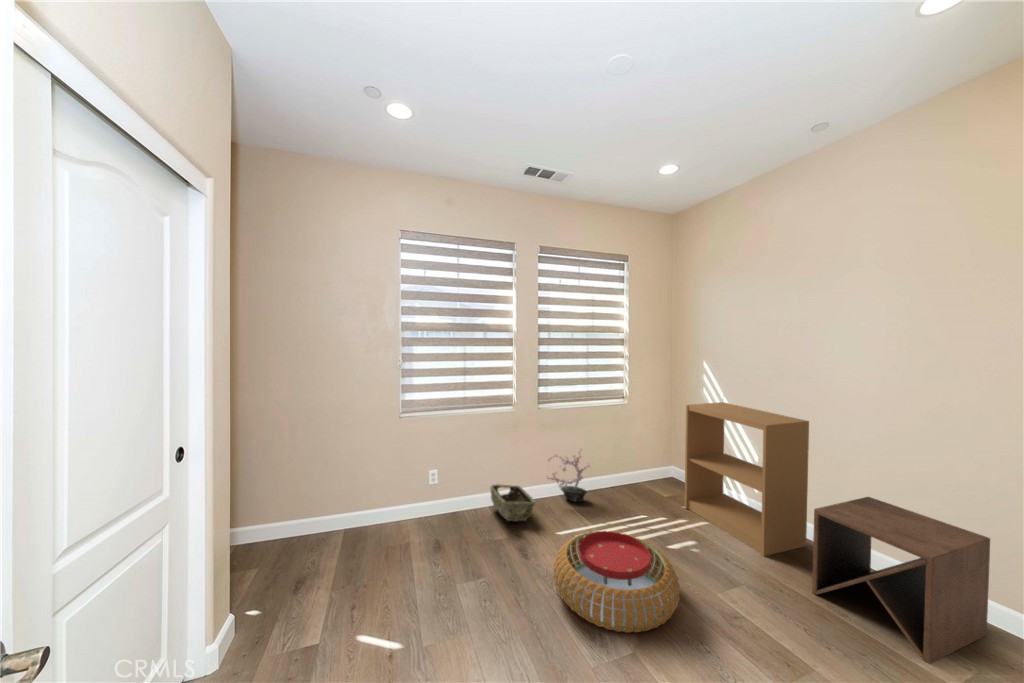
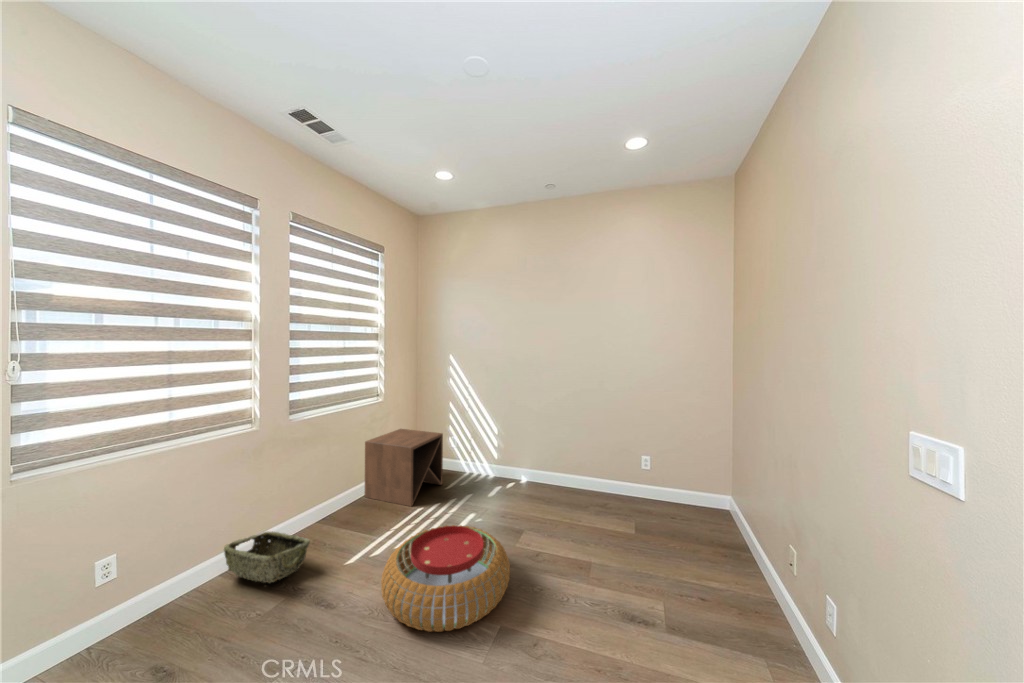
bookshelf: present [684,402,809,556] -> none [448,389,535,502]
potted plant: present [547,452,588,502] -> none [303,458,362,524]
side table: present [812,497,990,664] -> present [365,429,443,506]

